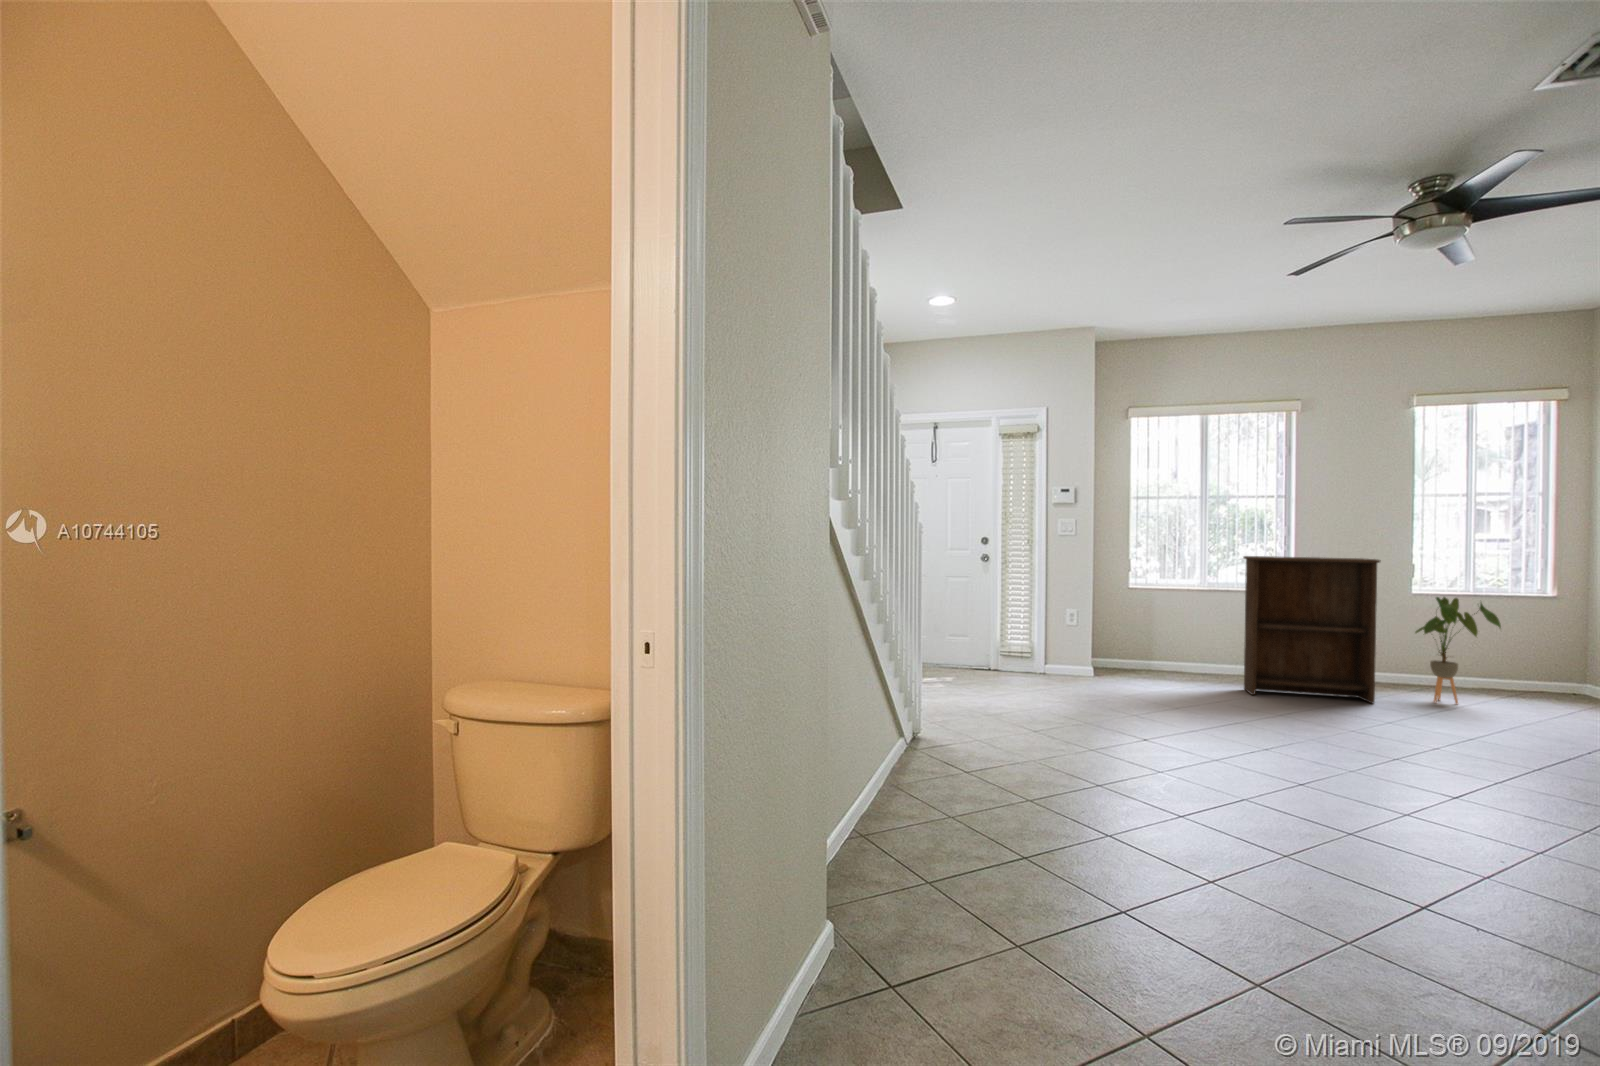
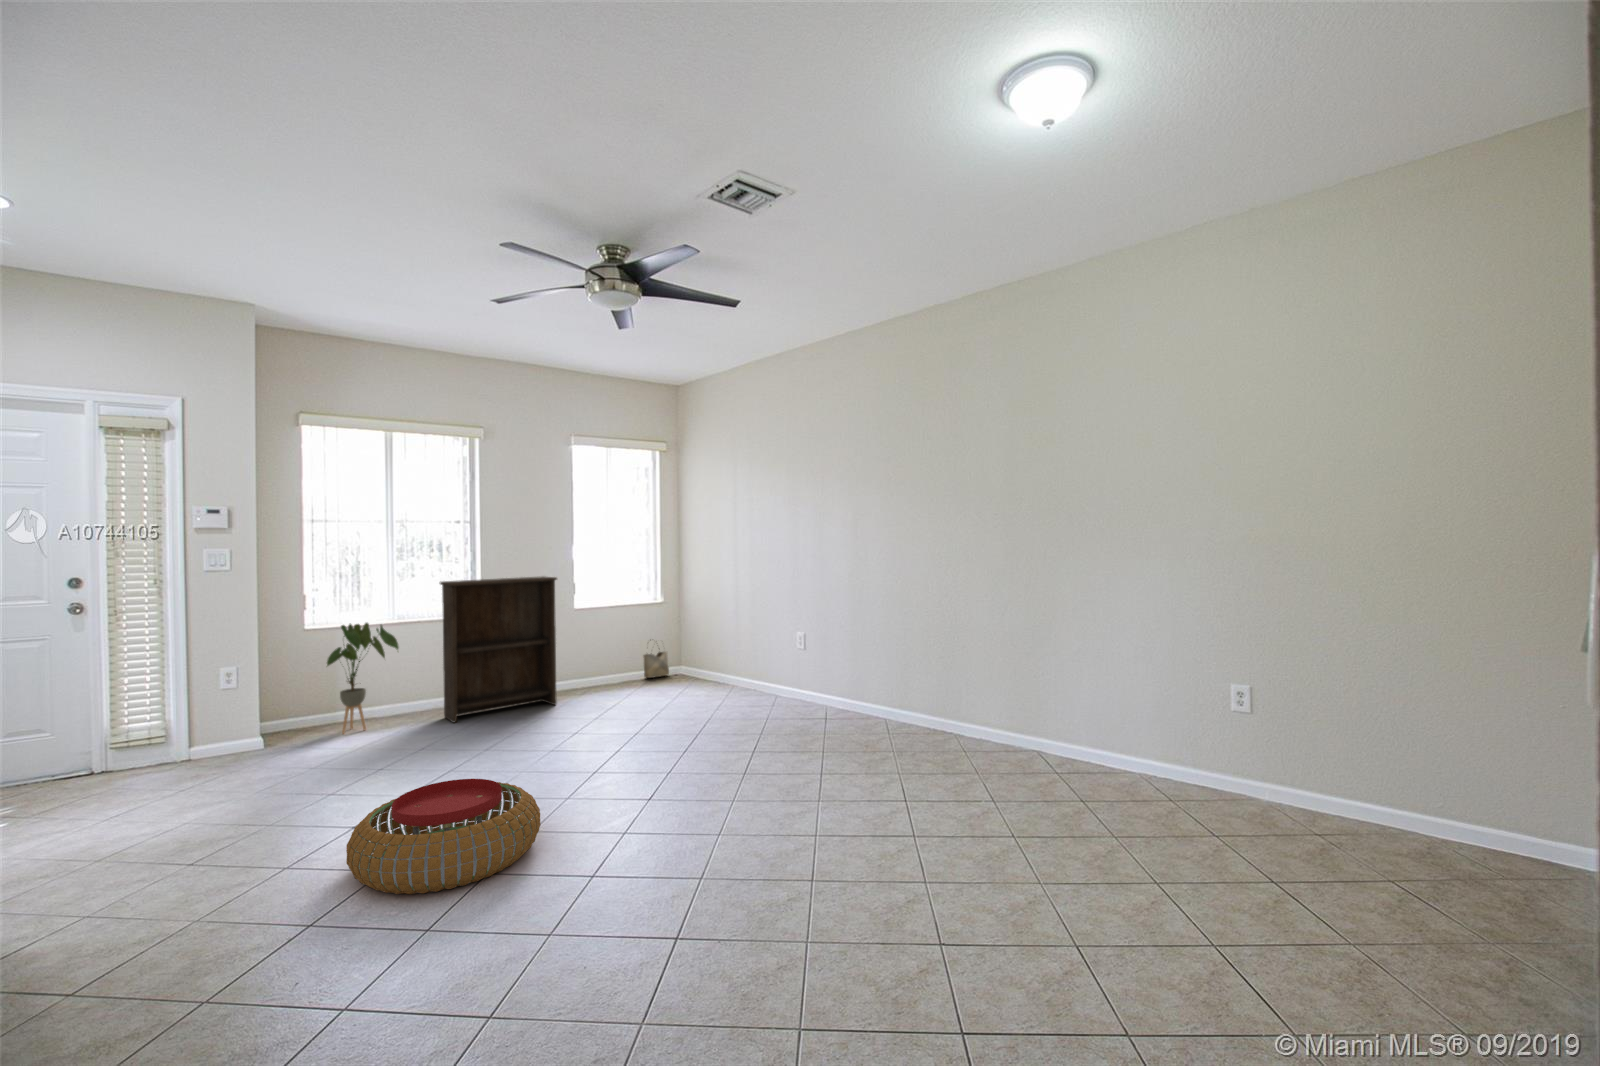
house plant: present [1415,597,1501,704] -> present [327,623,399,734]
woven basket: none [1518,654,1565,707] -> present [644,652,669,678]
pouf: none [1138,718,1311,804] -> present [346,779,541,894]

